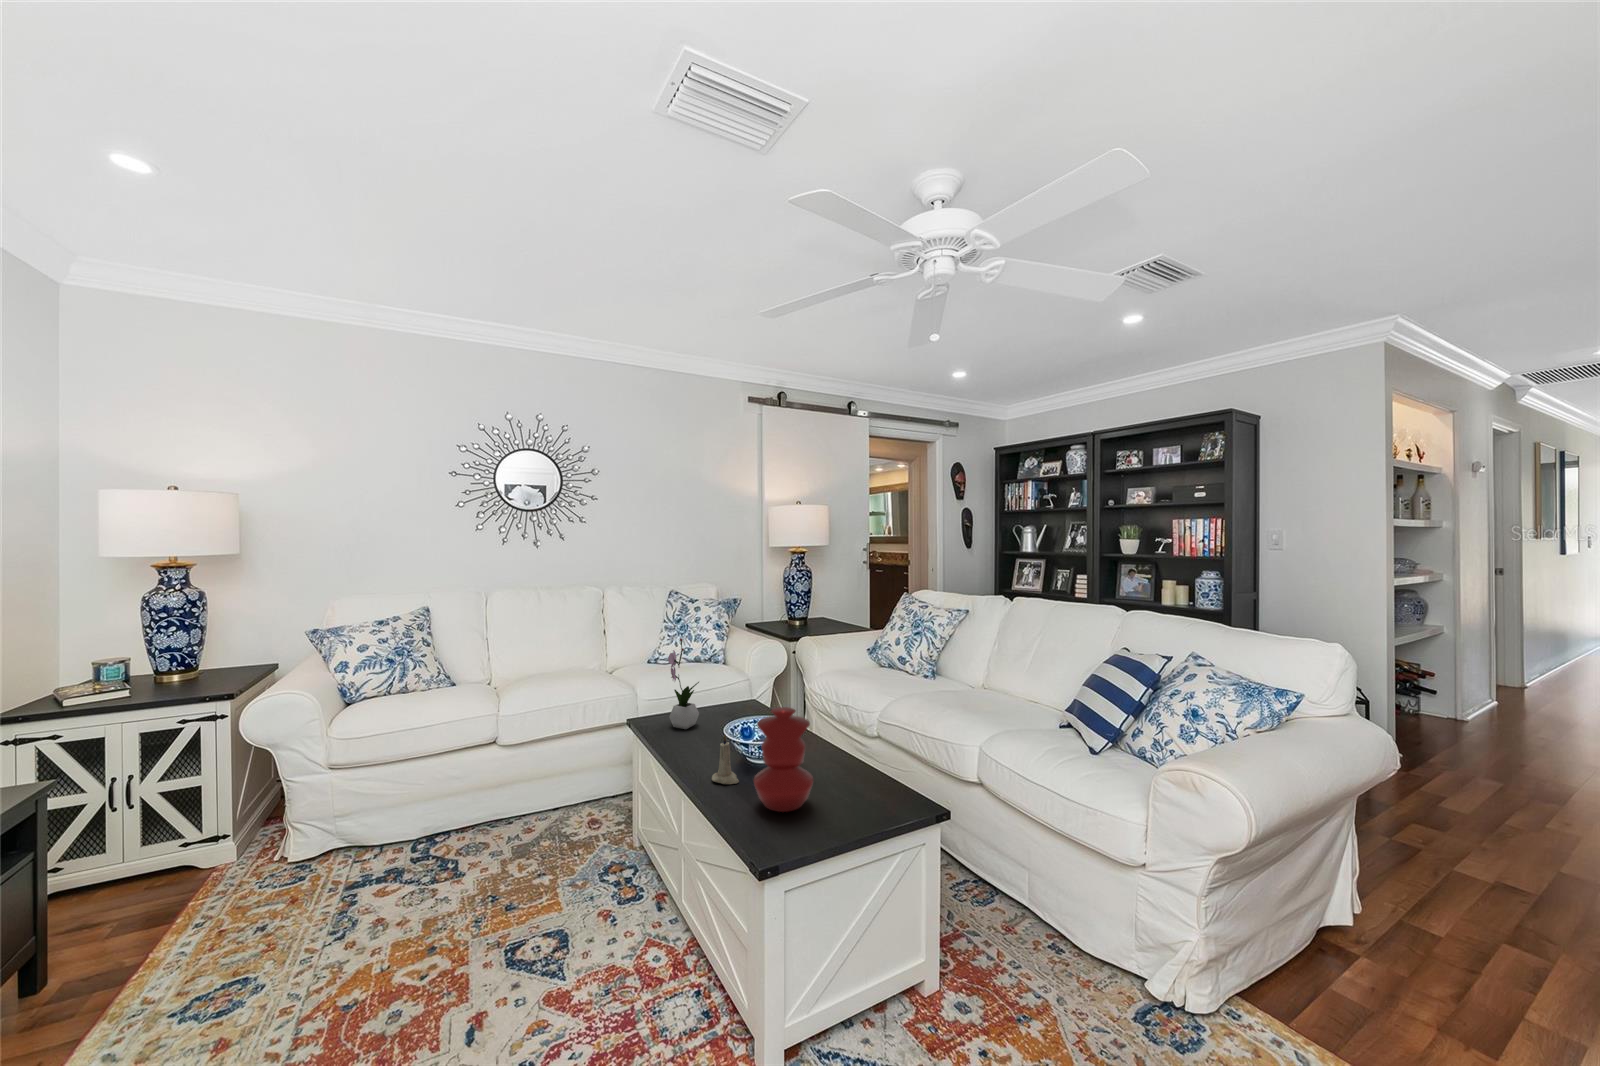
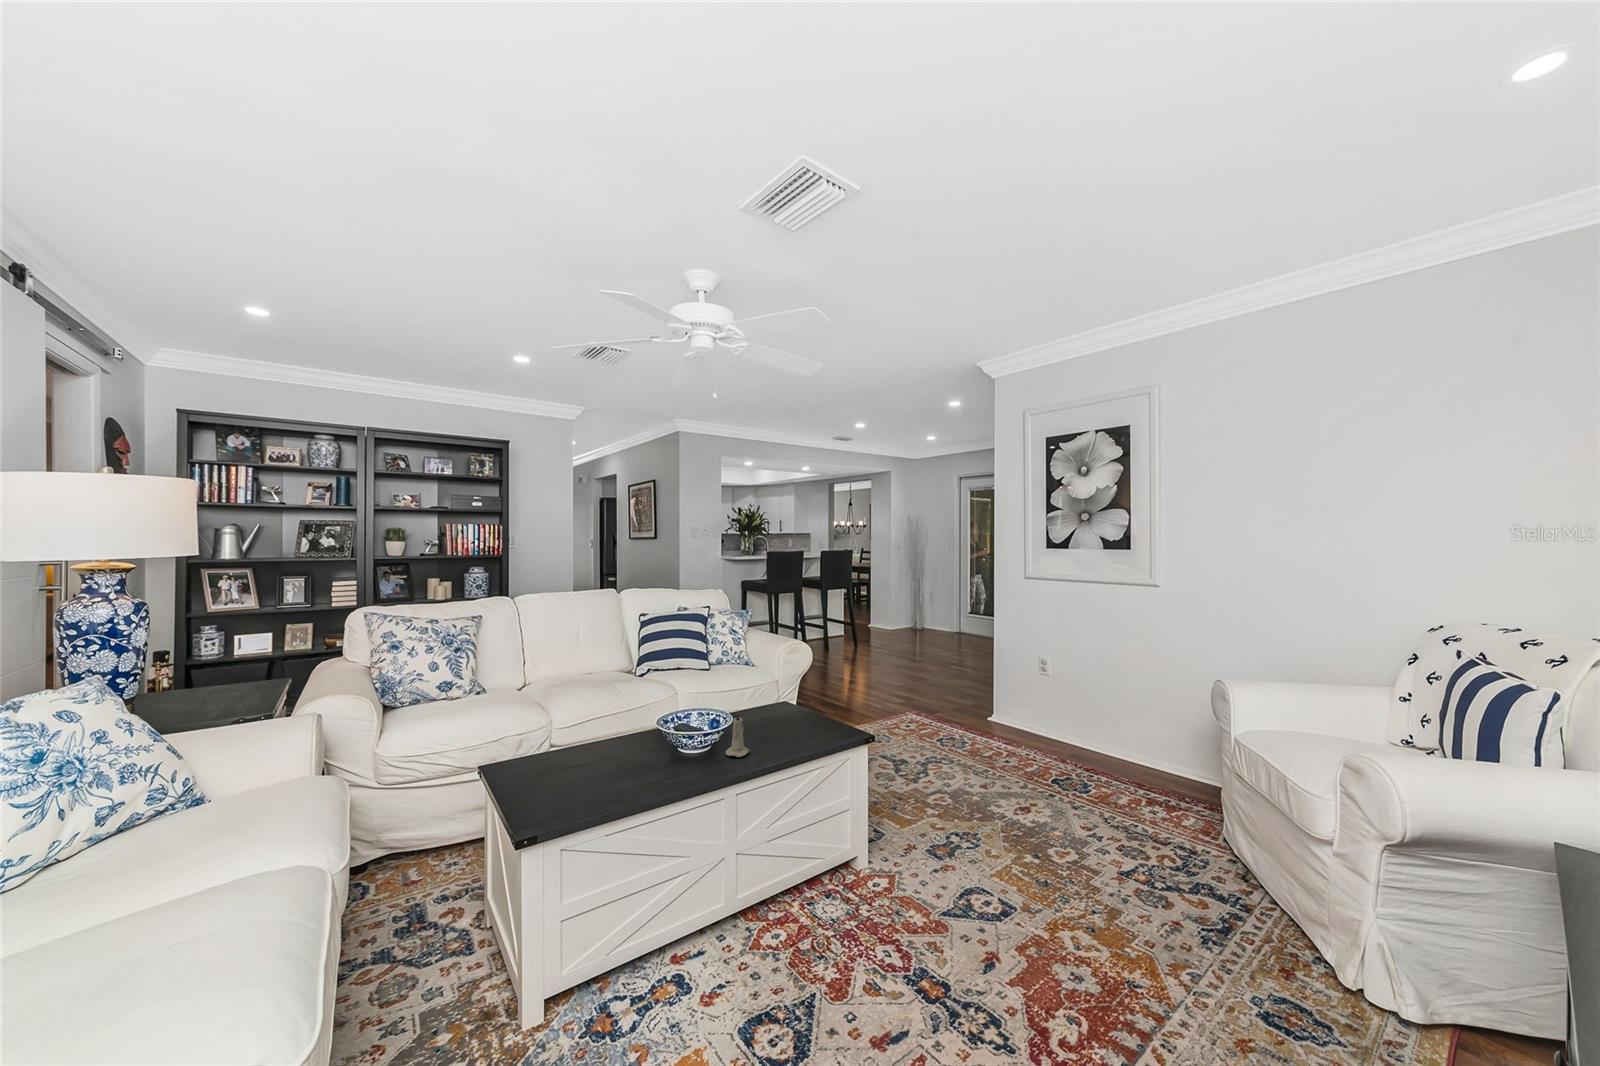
flower arrangement: present [668,638,699,729] -> none [534,673,591,796]
vase: present [754,707,813,812] -> none [760,657,807,735]

